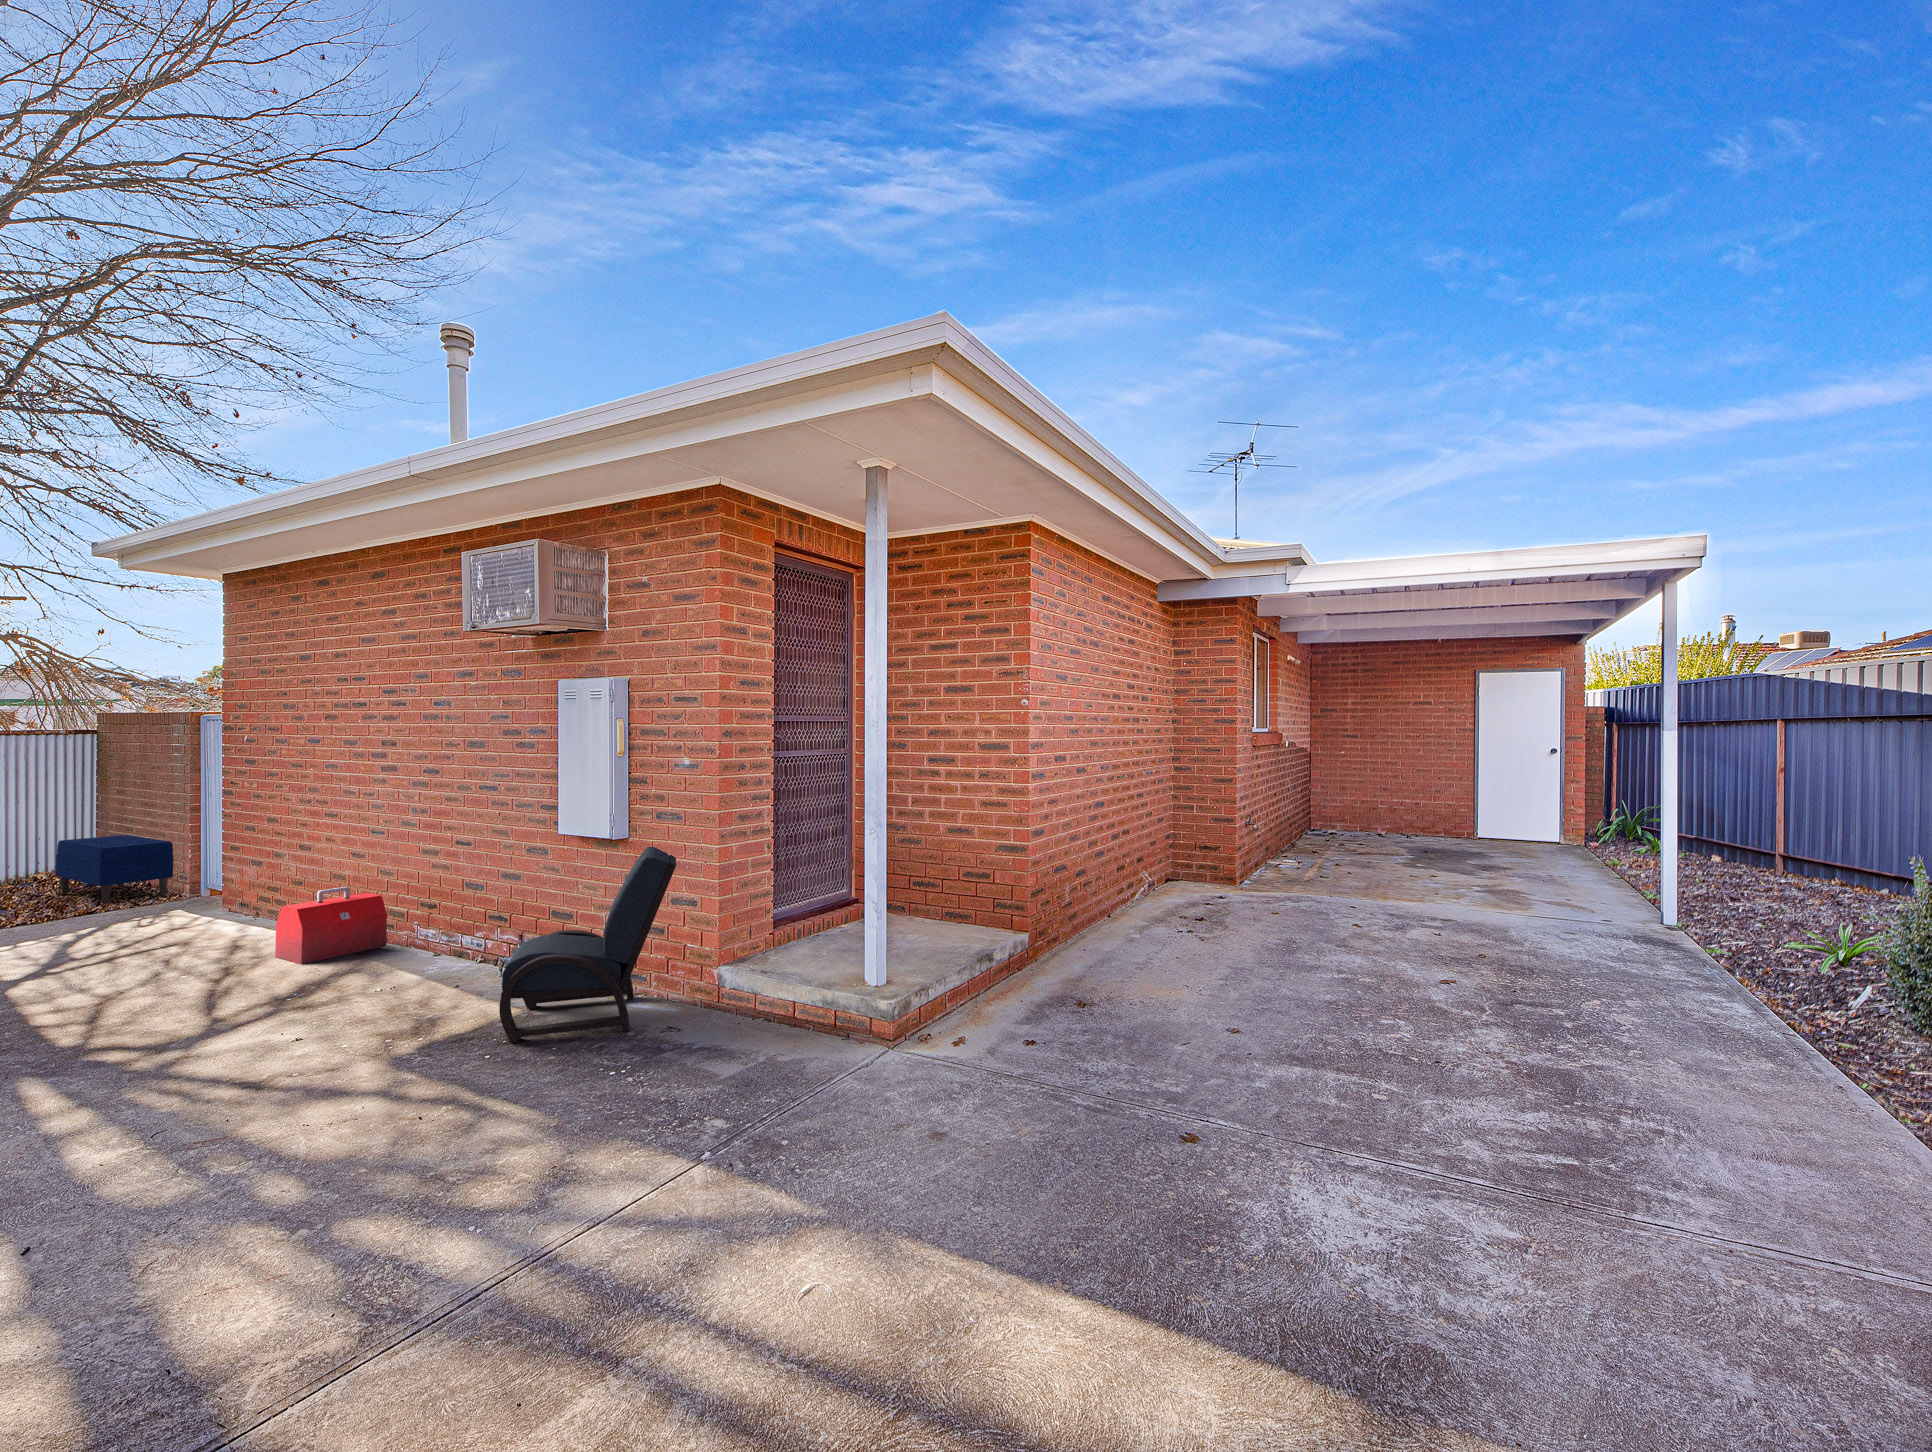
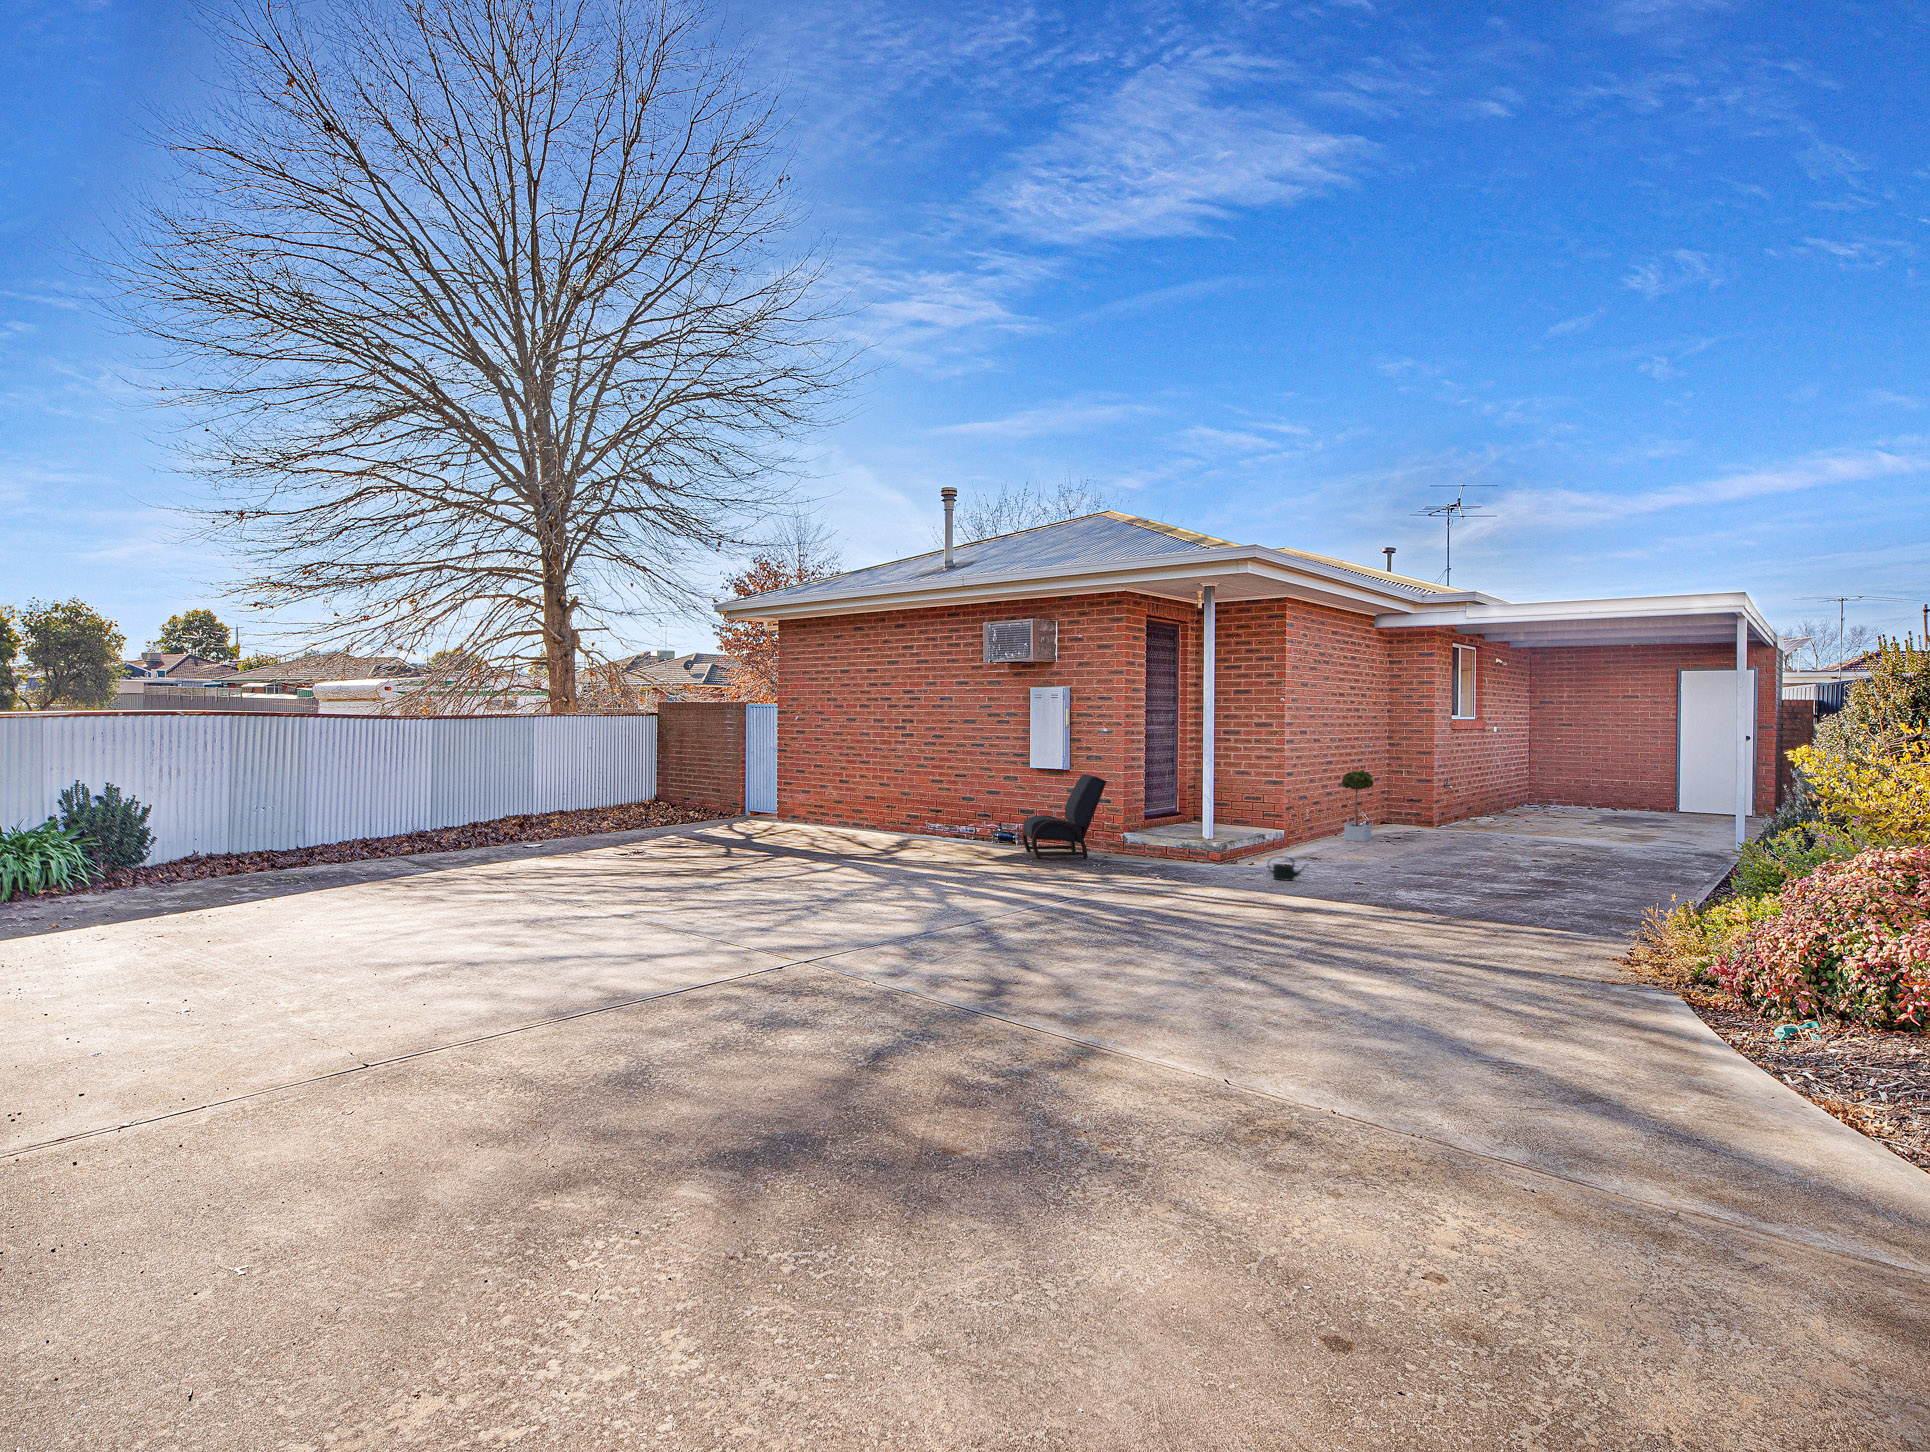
potted tree: none [1117,811,1164,925] -> present [1342,770,1373,842]
bench: present [56,835,174,903] -> none [668,779,735,816]
toolbox: present [275,887,387,964] -> none [862,800,911,837]
watering can: none [973,1061,1065,1125] -> present [1269,856,1304,881]

